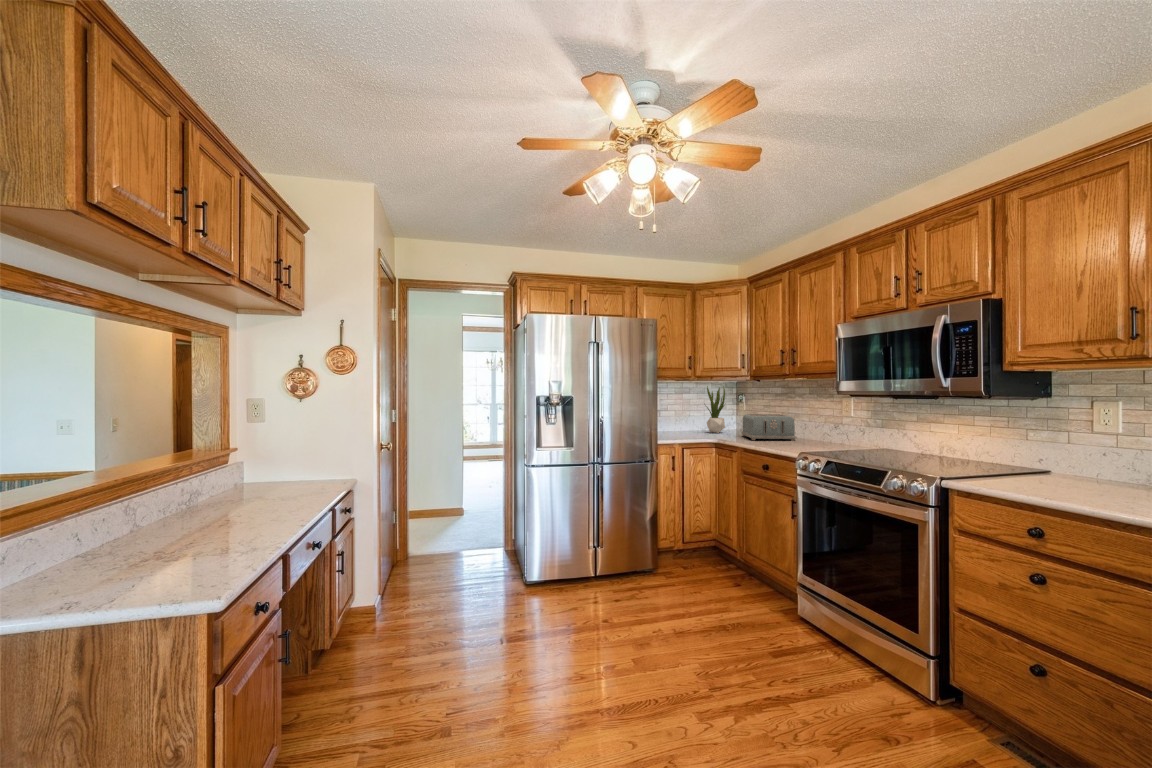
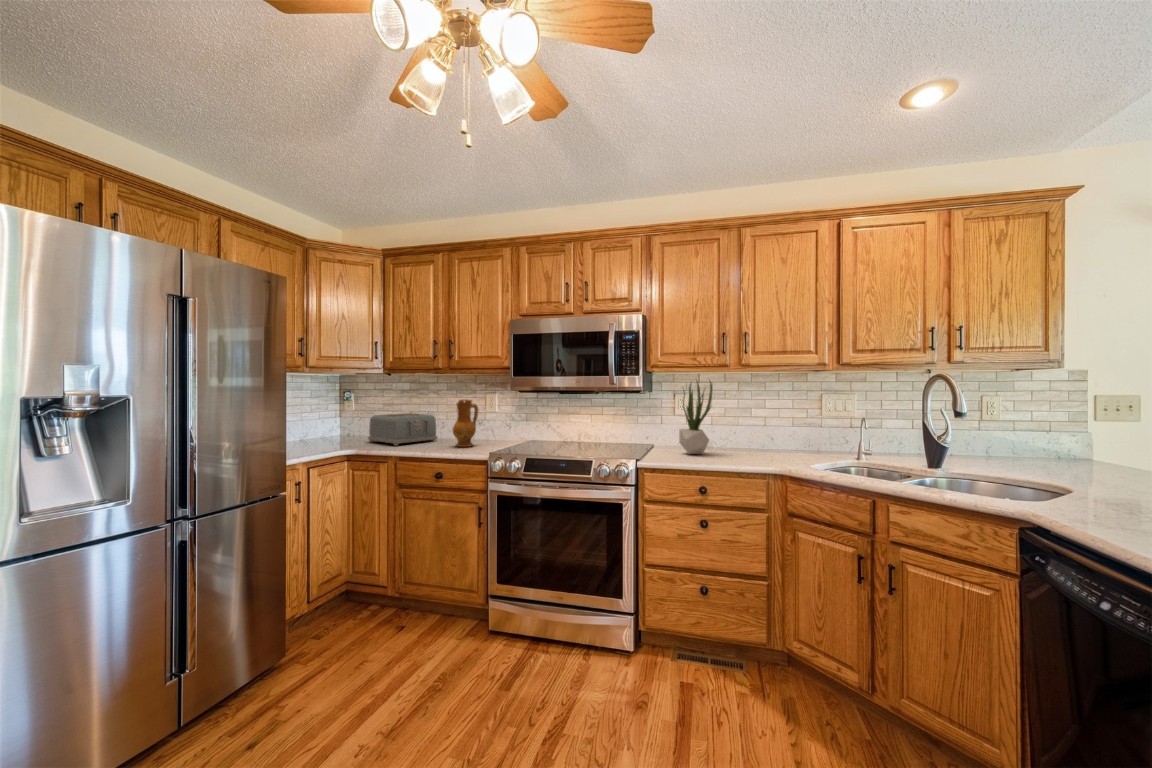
potted plant: present [705,386,725,433] -> present [679,381,712,454]
ceramic jug: none [793,403,821,447] -> present [453,400,478,447]

